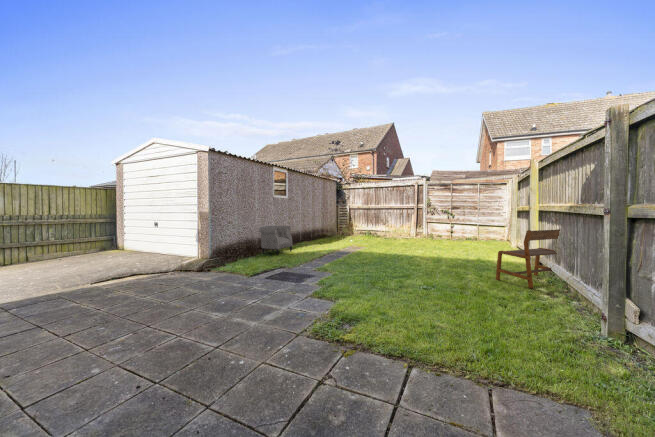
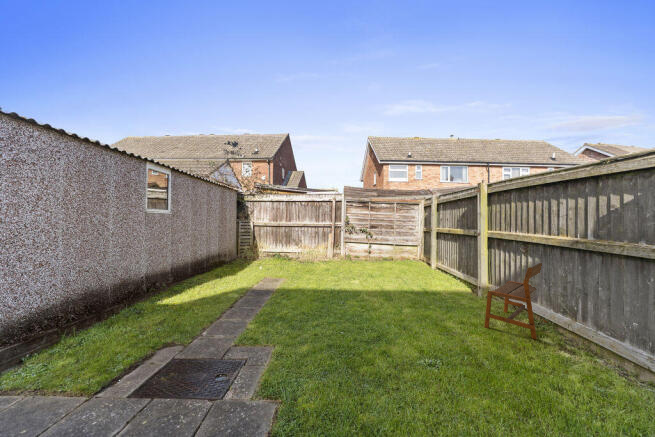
chair: present [259,226,292,255] -> none [115,257,179,310]

